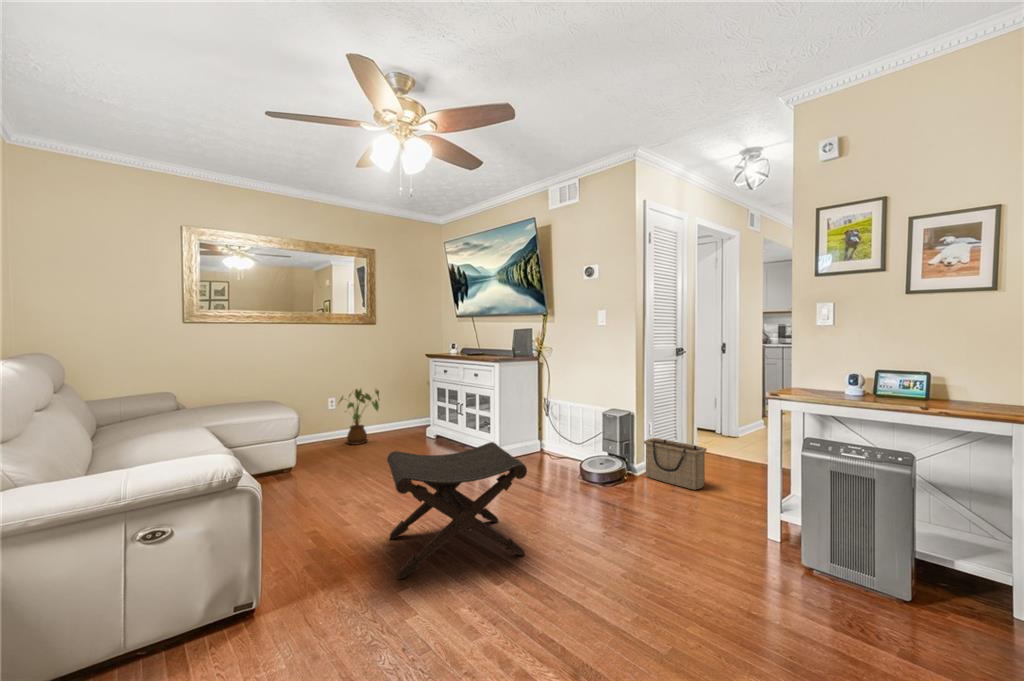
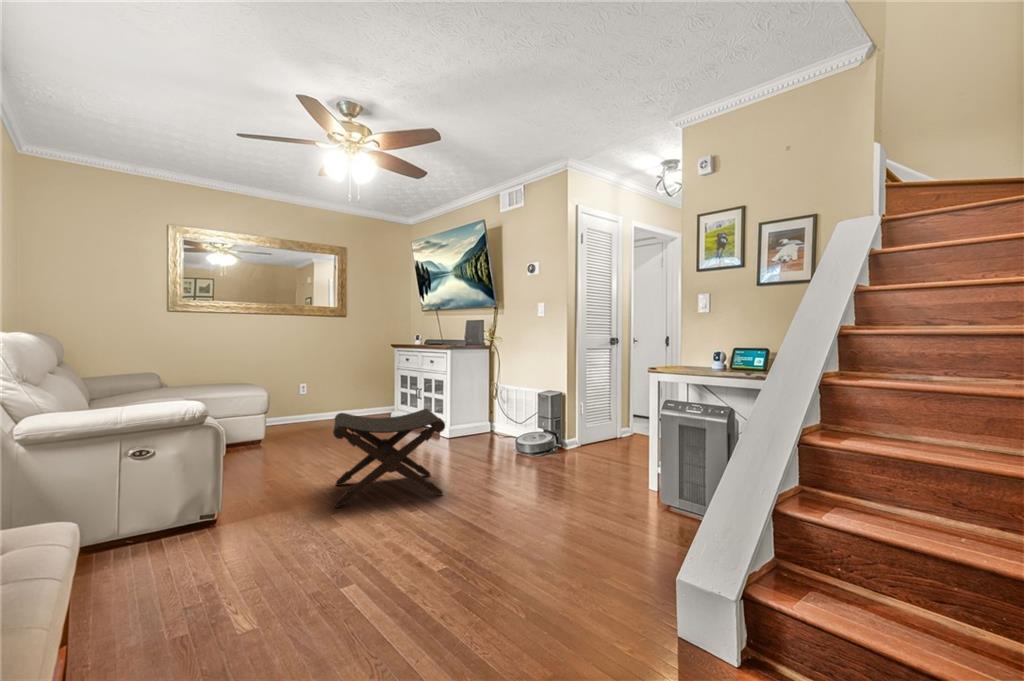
house plant: present [339,389,379,445] -> none [307,375,348,426]
basket: present [644,438,707,490] -> none [572,416,623,458]

